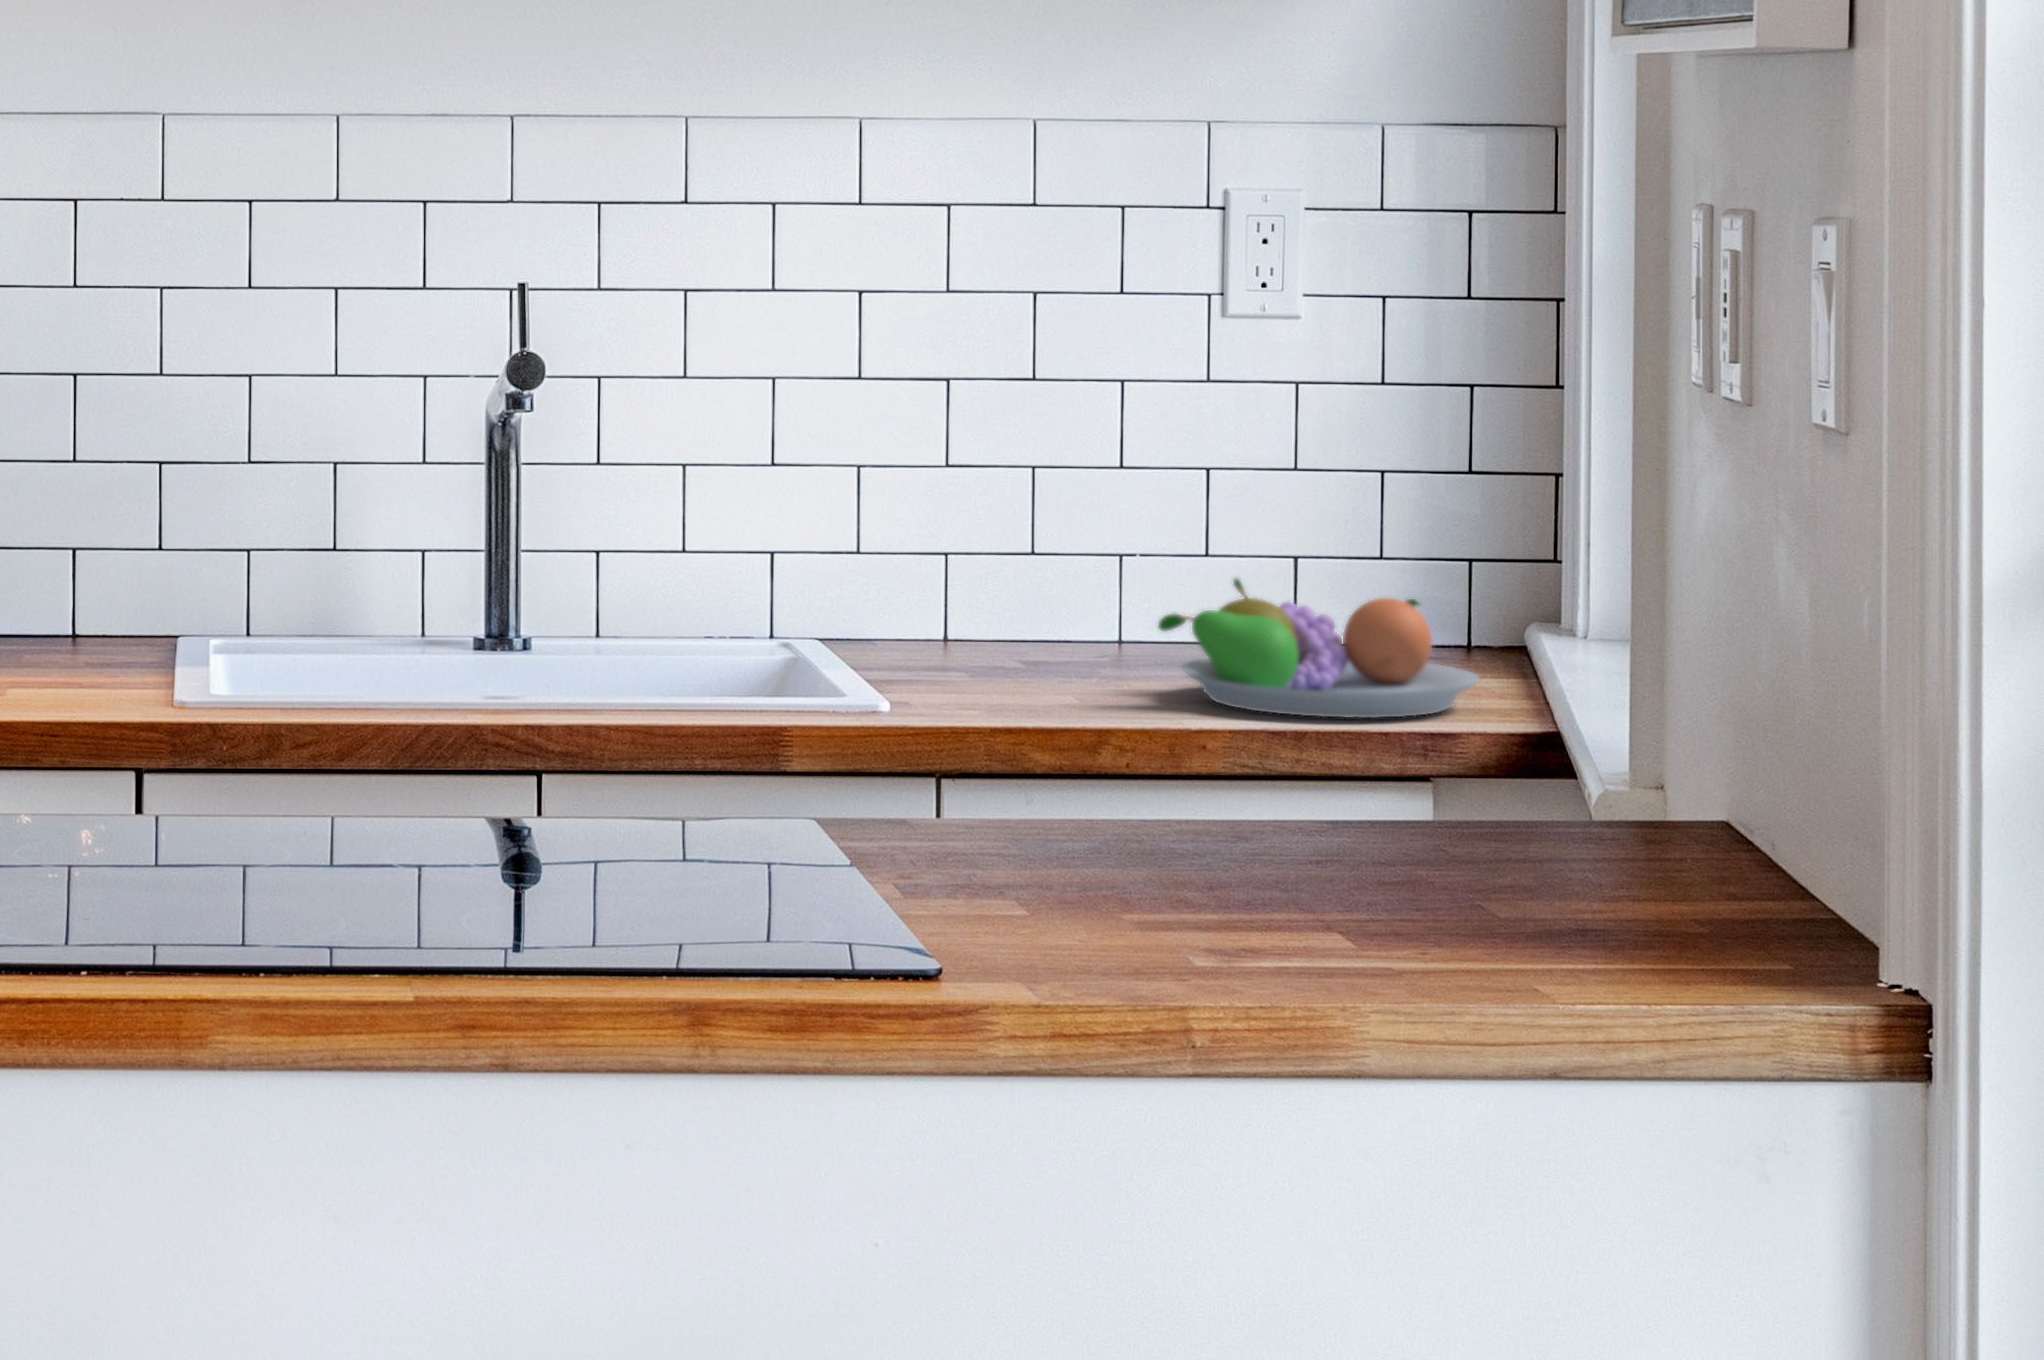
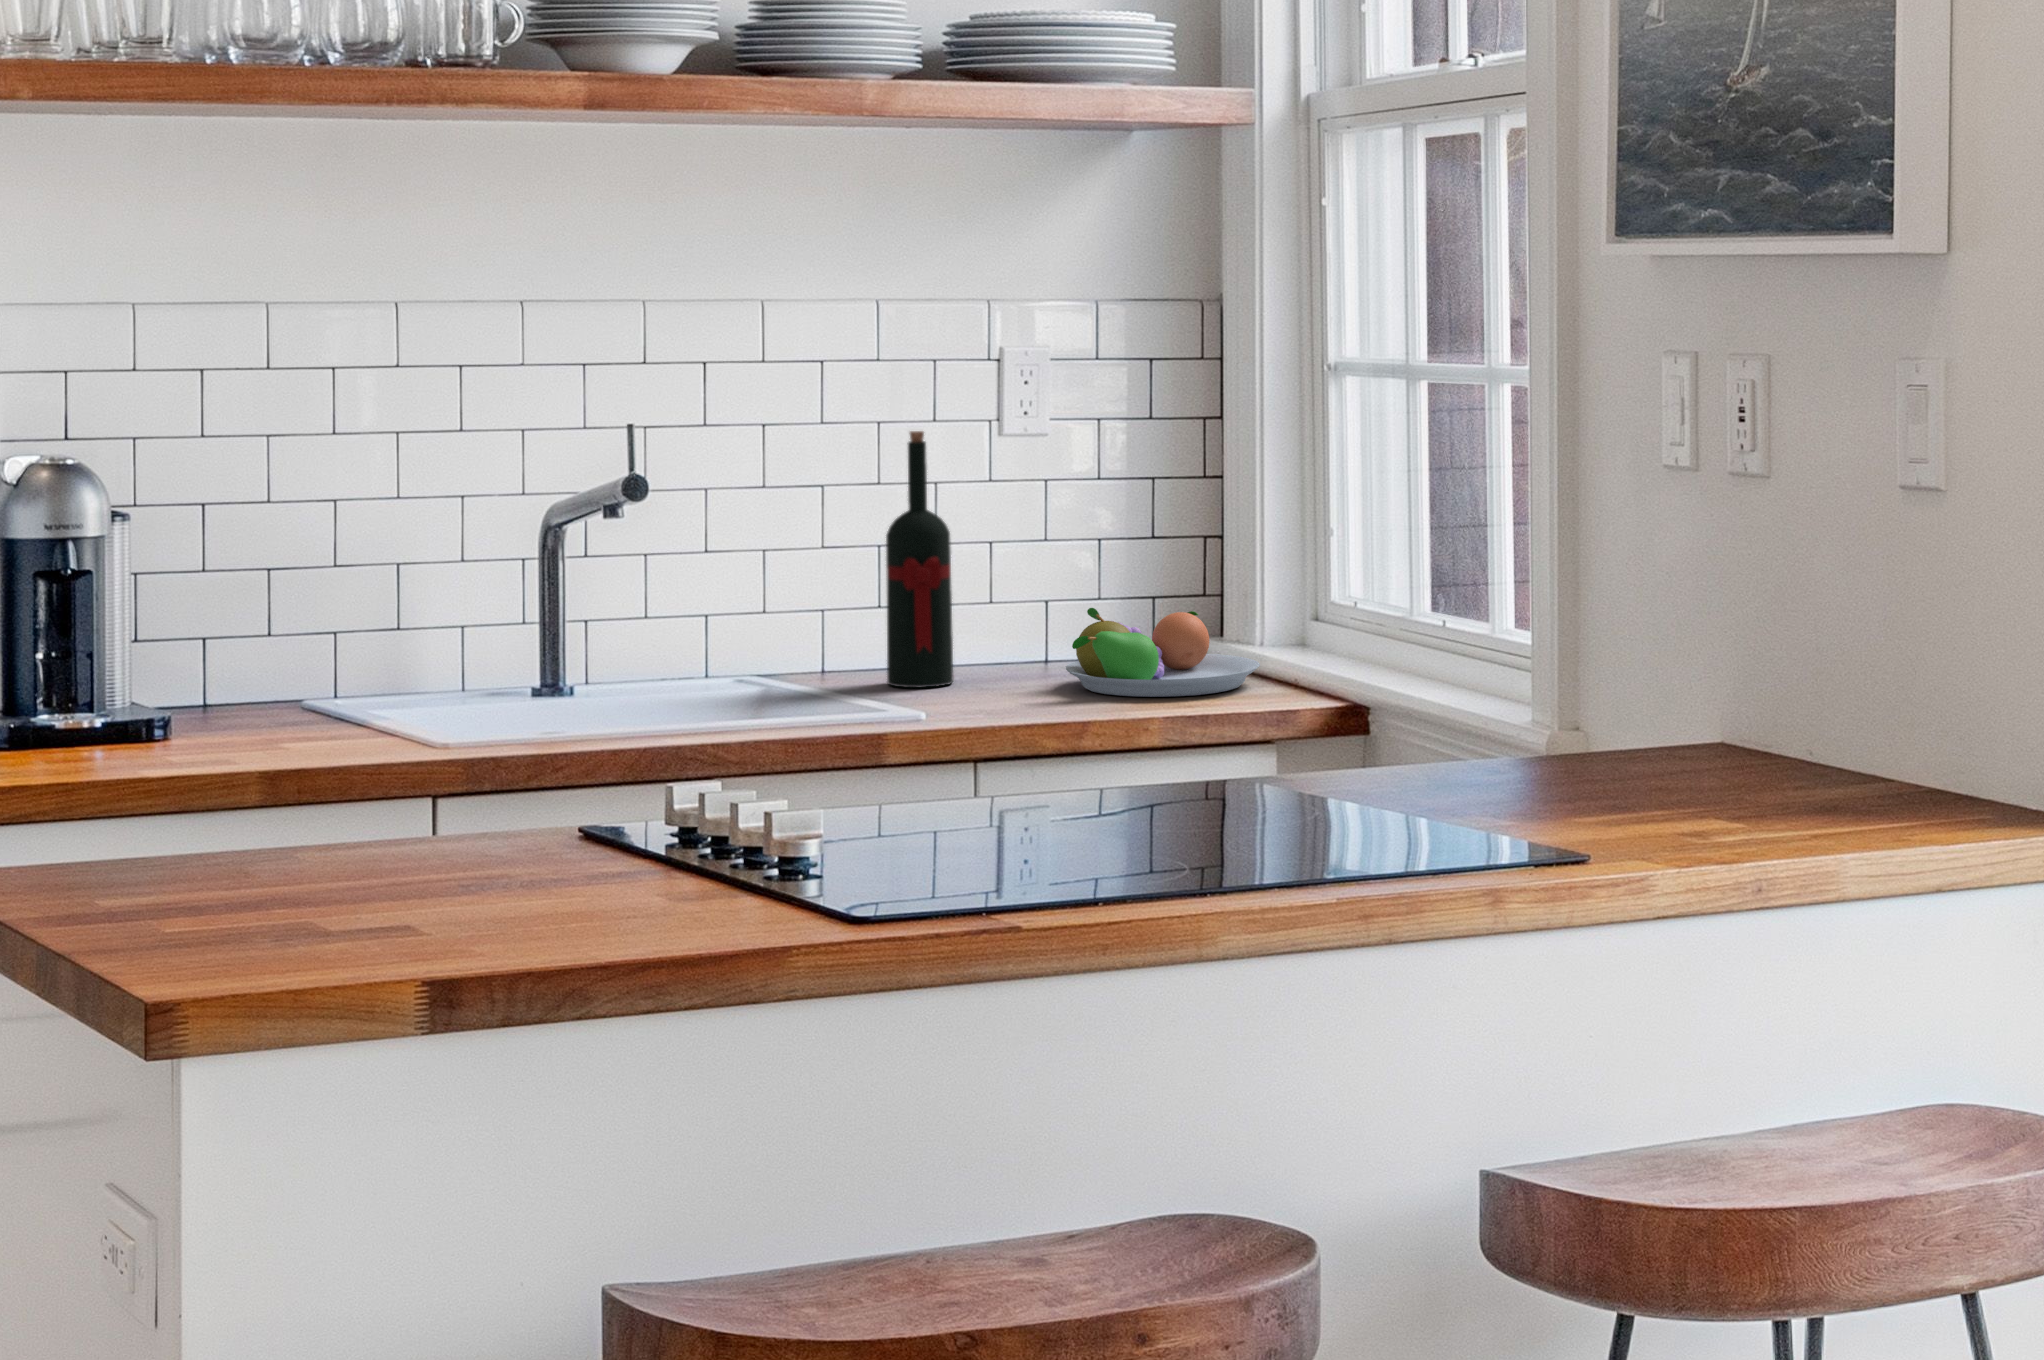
wine bottle: none [972,307,1065,672] -> present [886,431,953,688]

